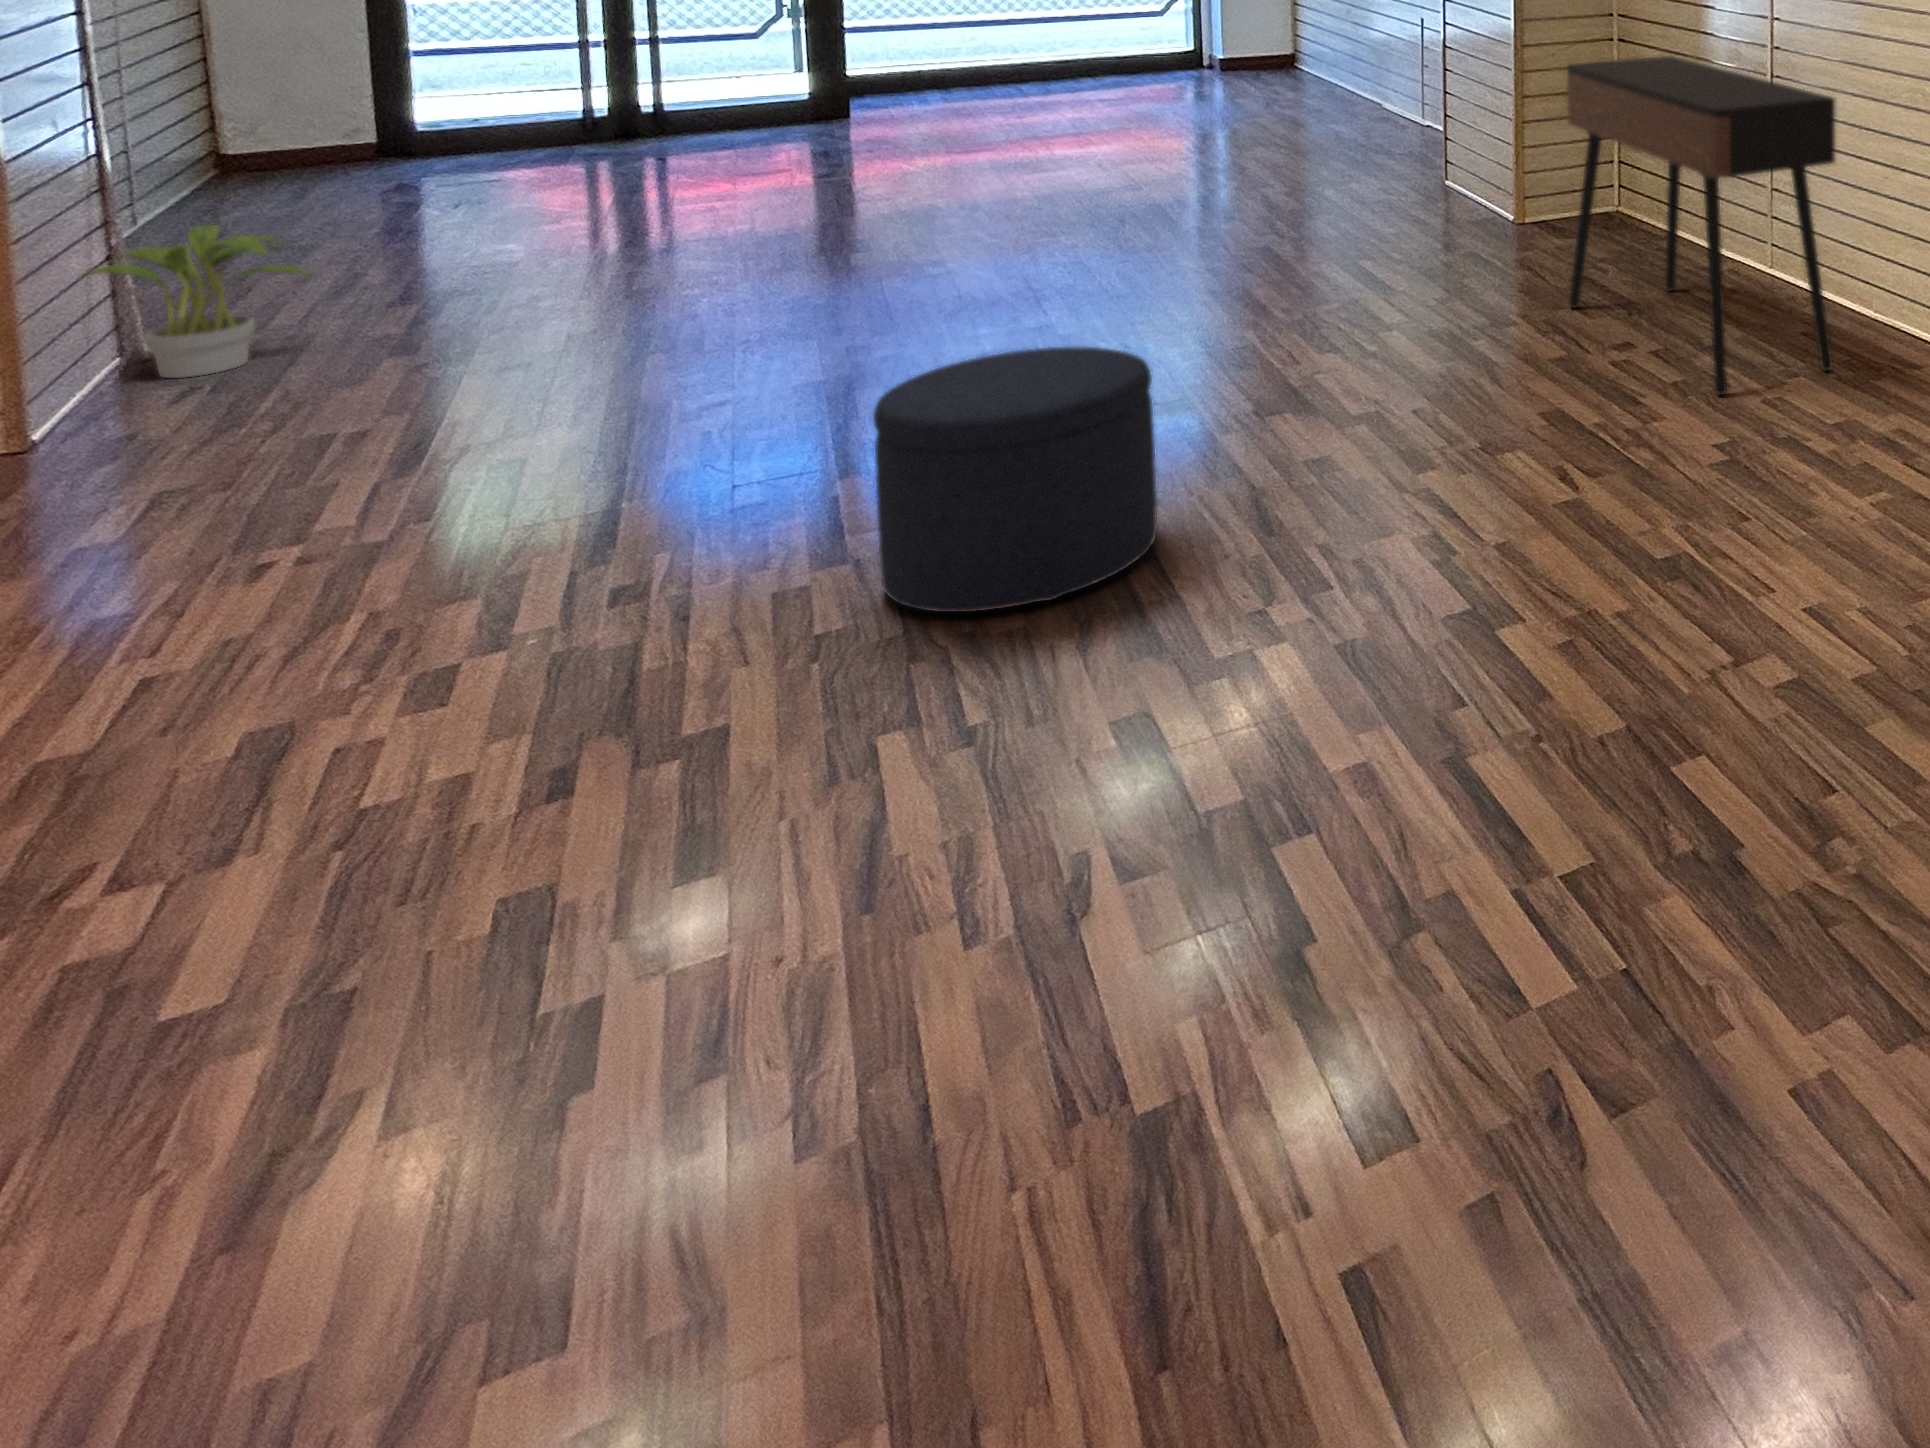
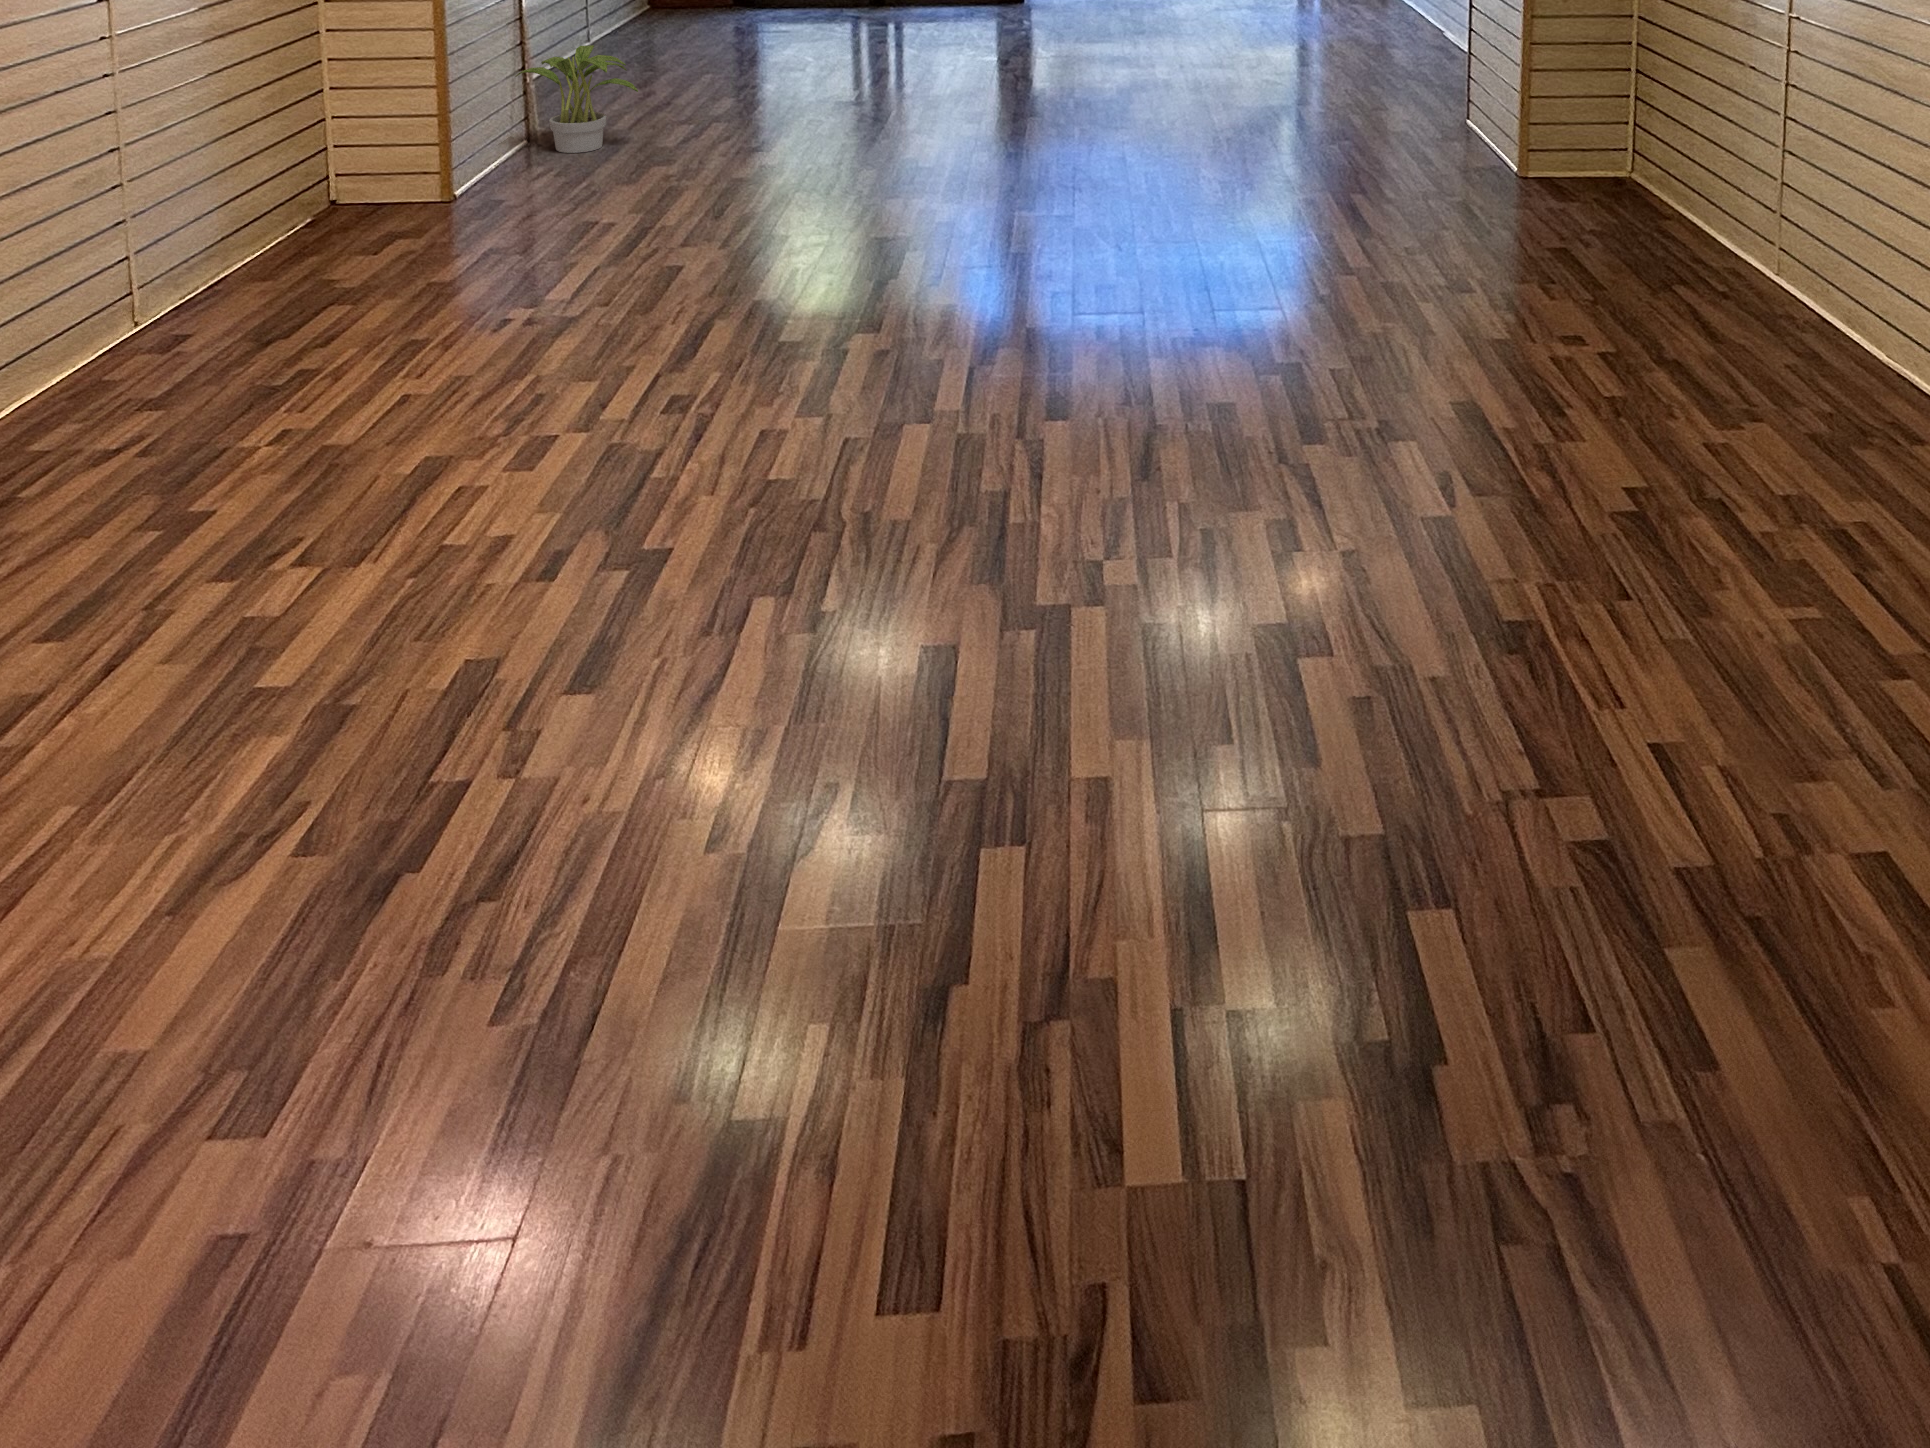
console table: present [1567,56,1835,395] -> none [1527,12,1819,415]
ottoman: present [873,347,1157,612] -> none [828,244,1055,490]

